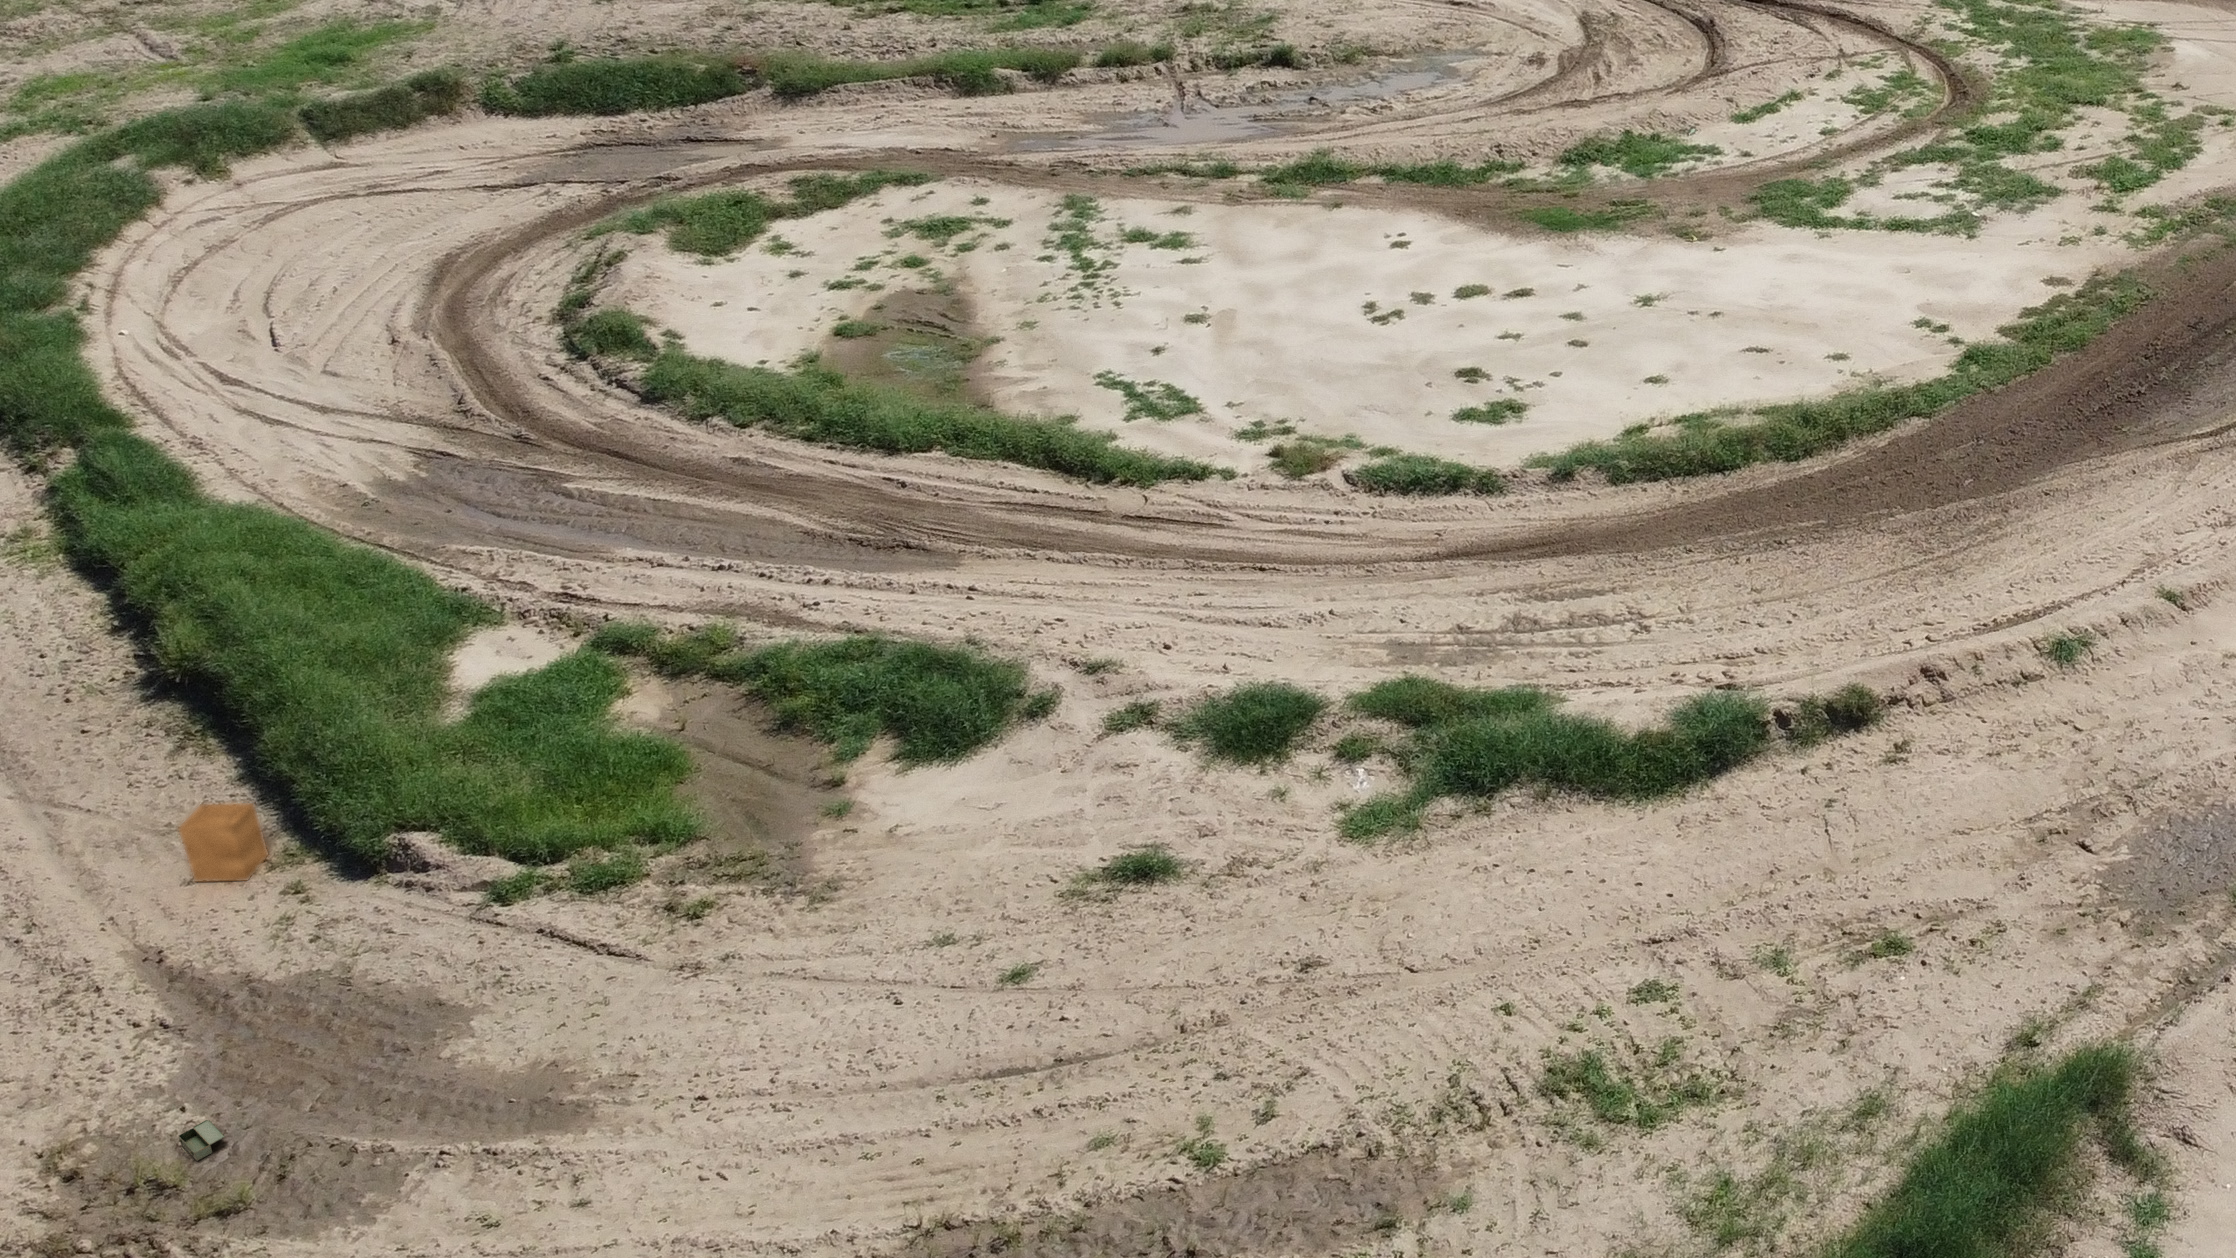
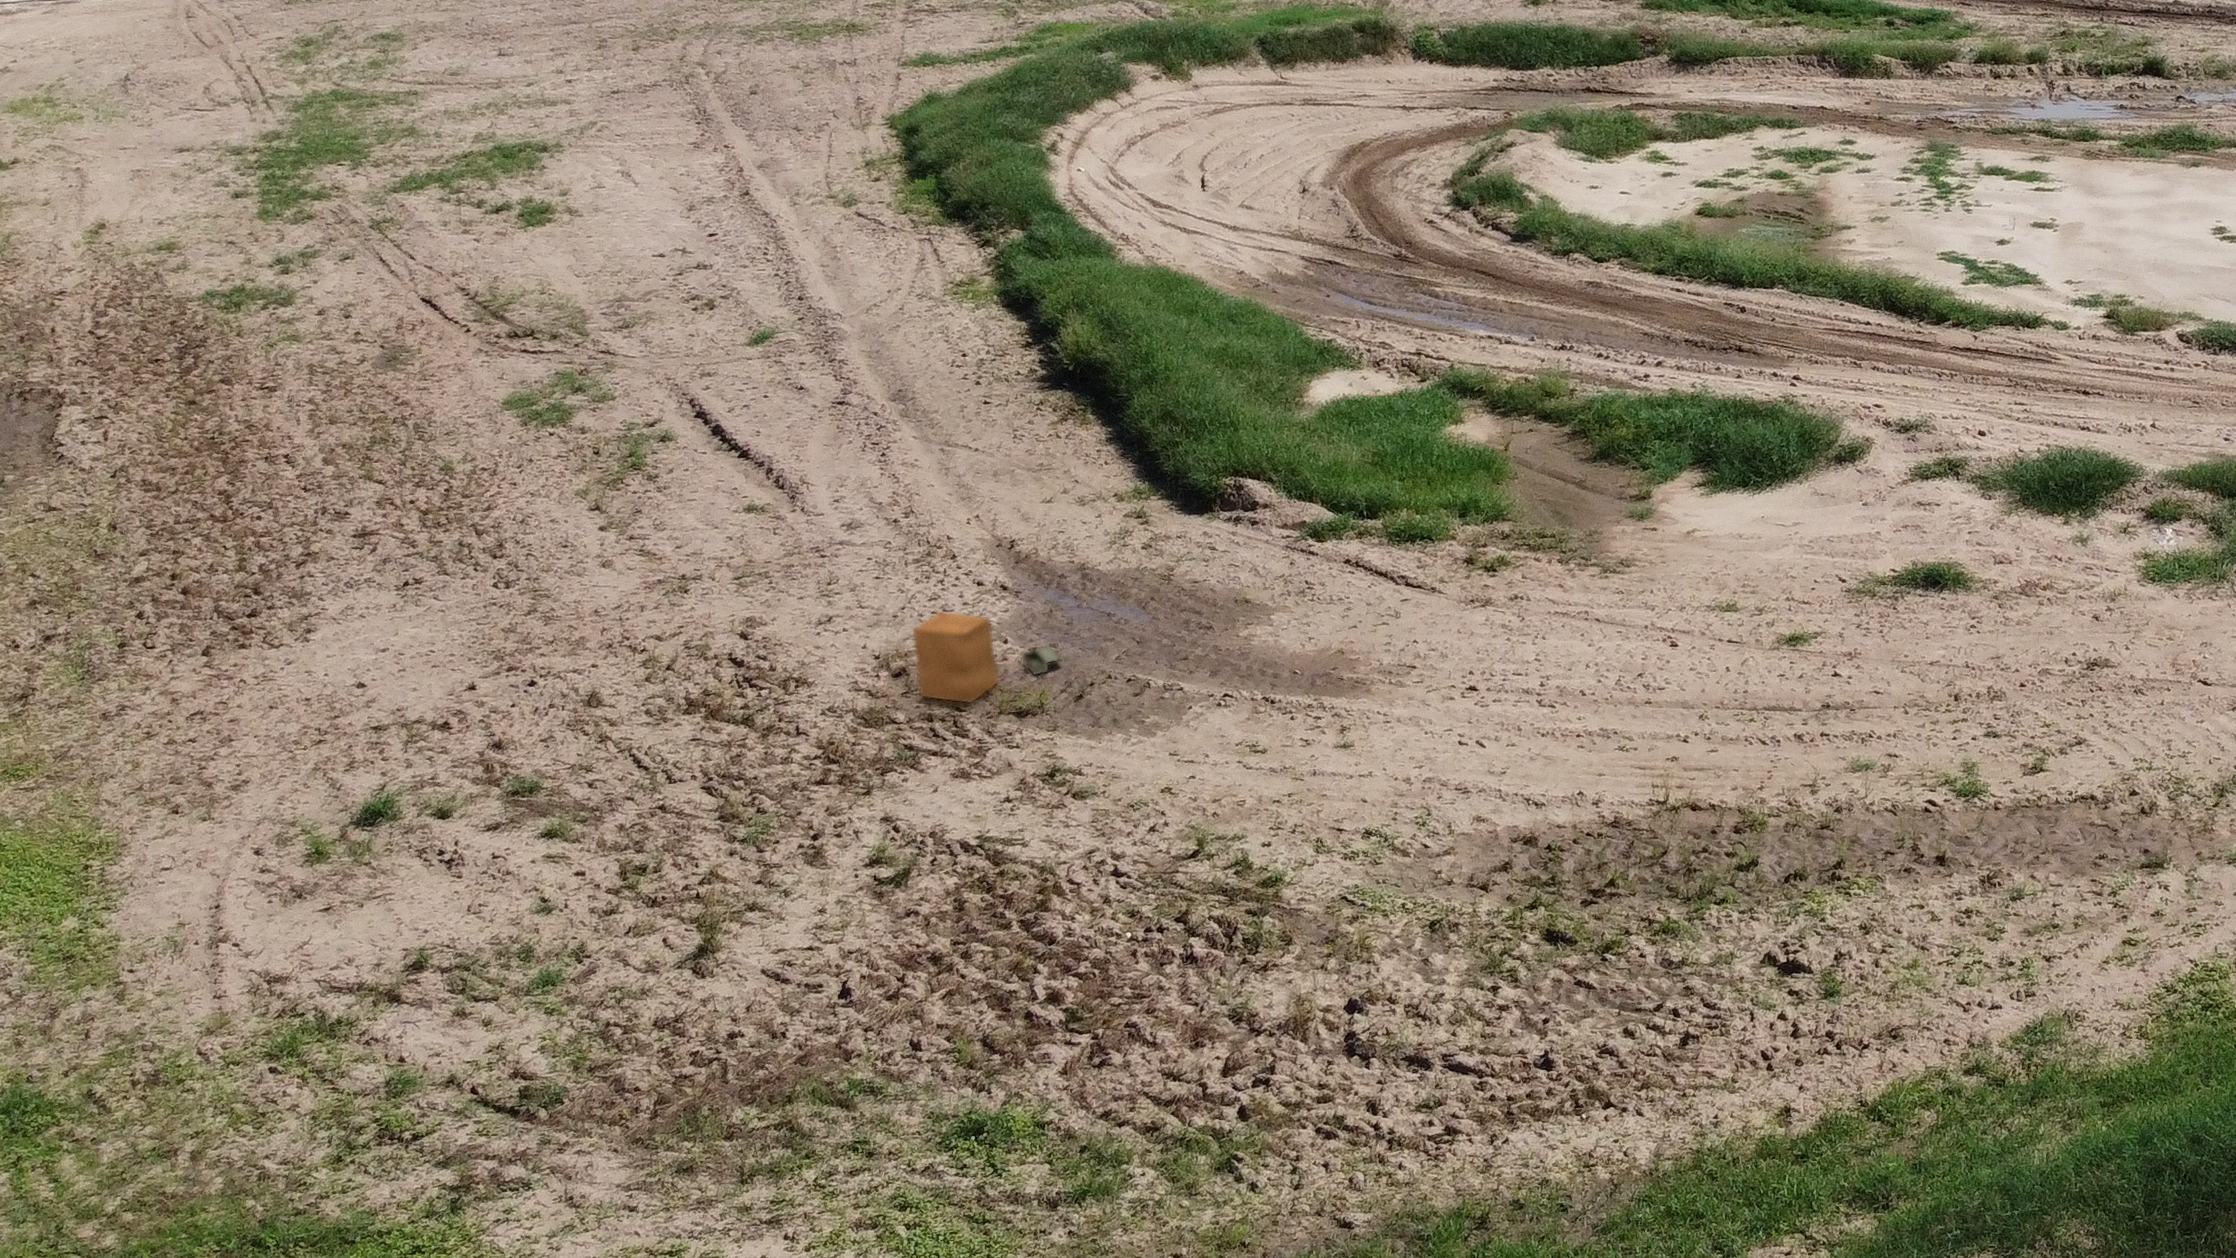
cardboard box: present [179,803,268,882] -> present [913,612,997,702]

